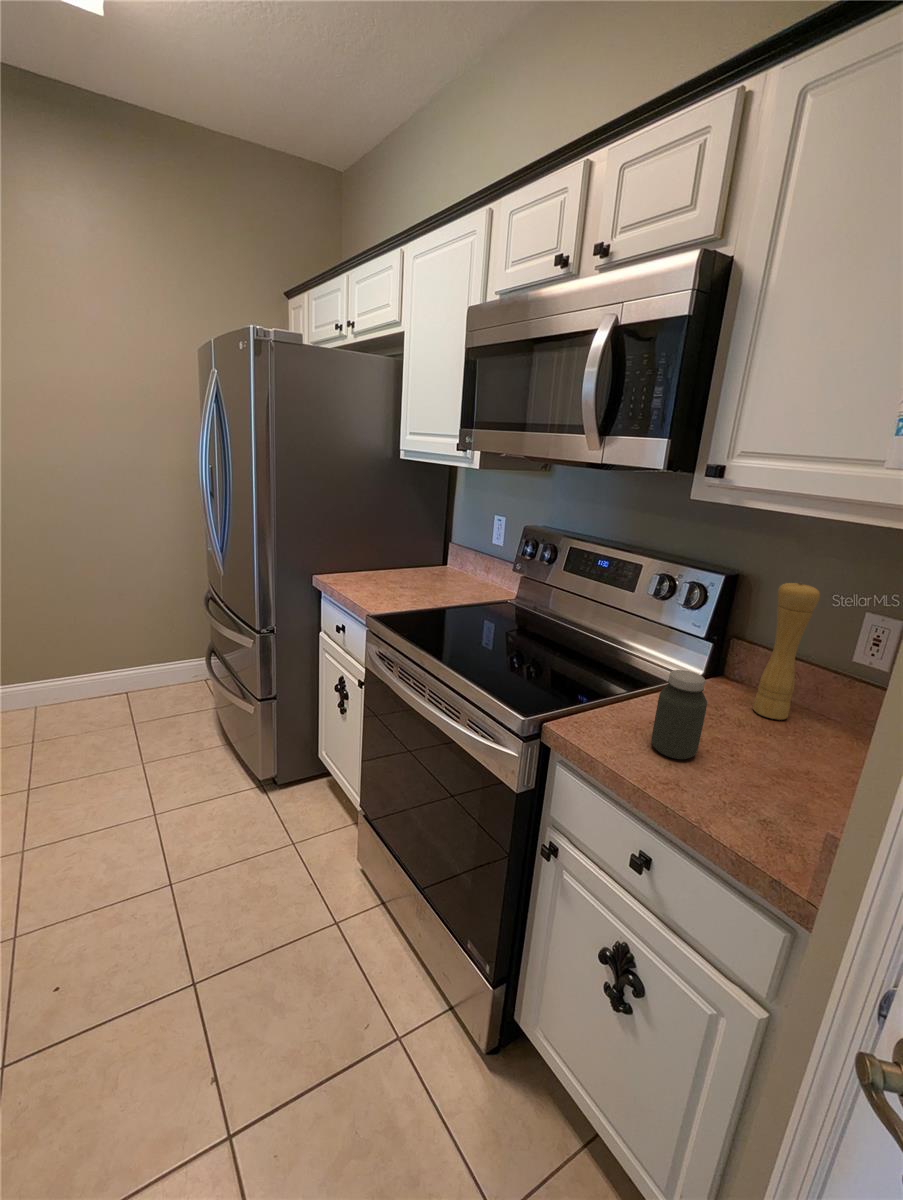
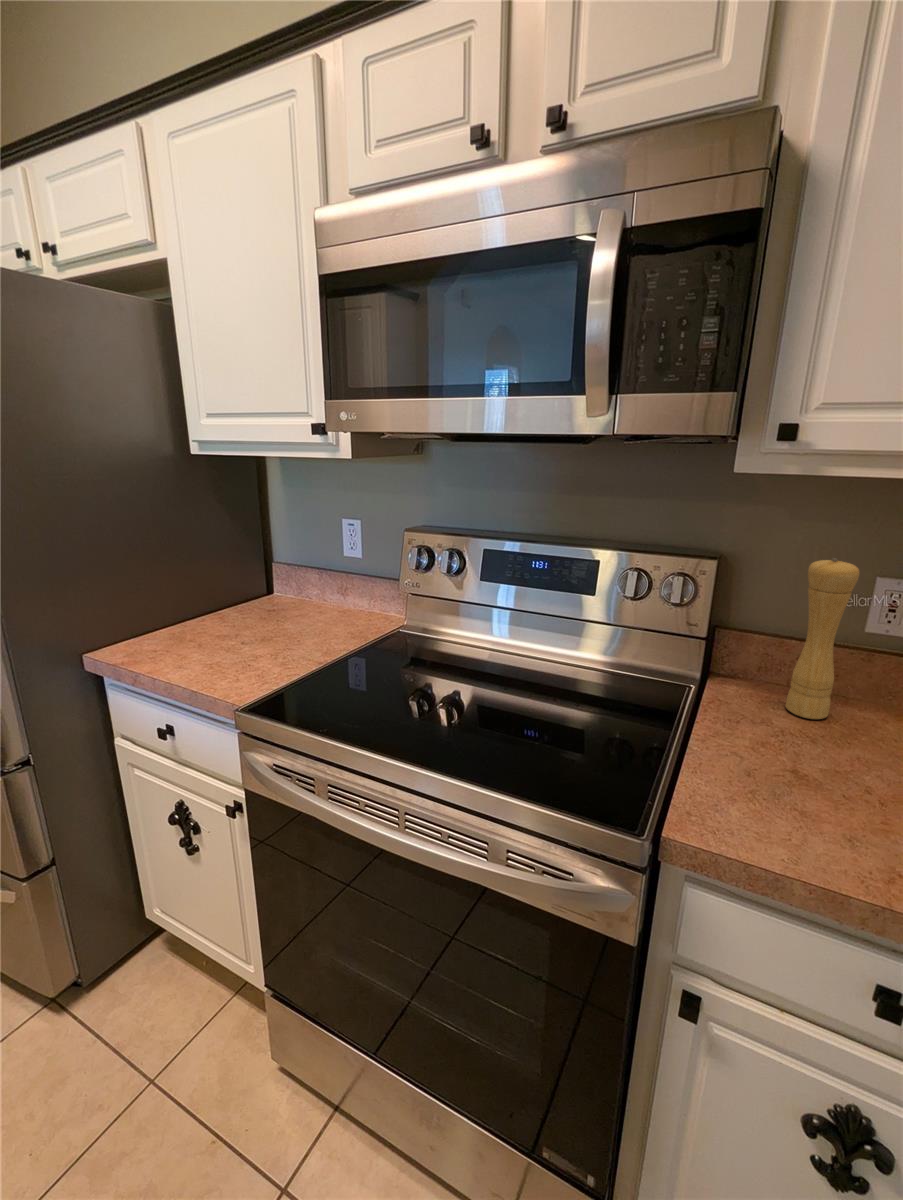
jar: present [651,670,707,759] -> none [790,707,874,829]

